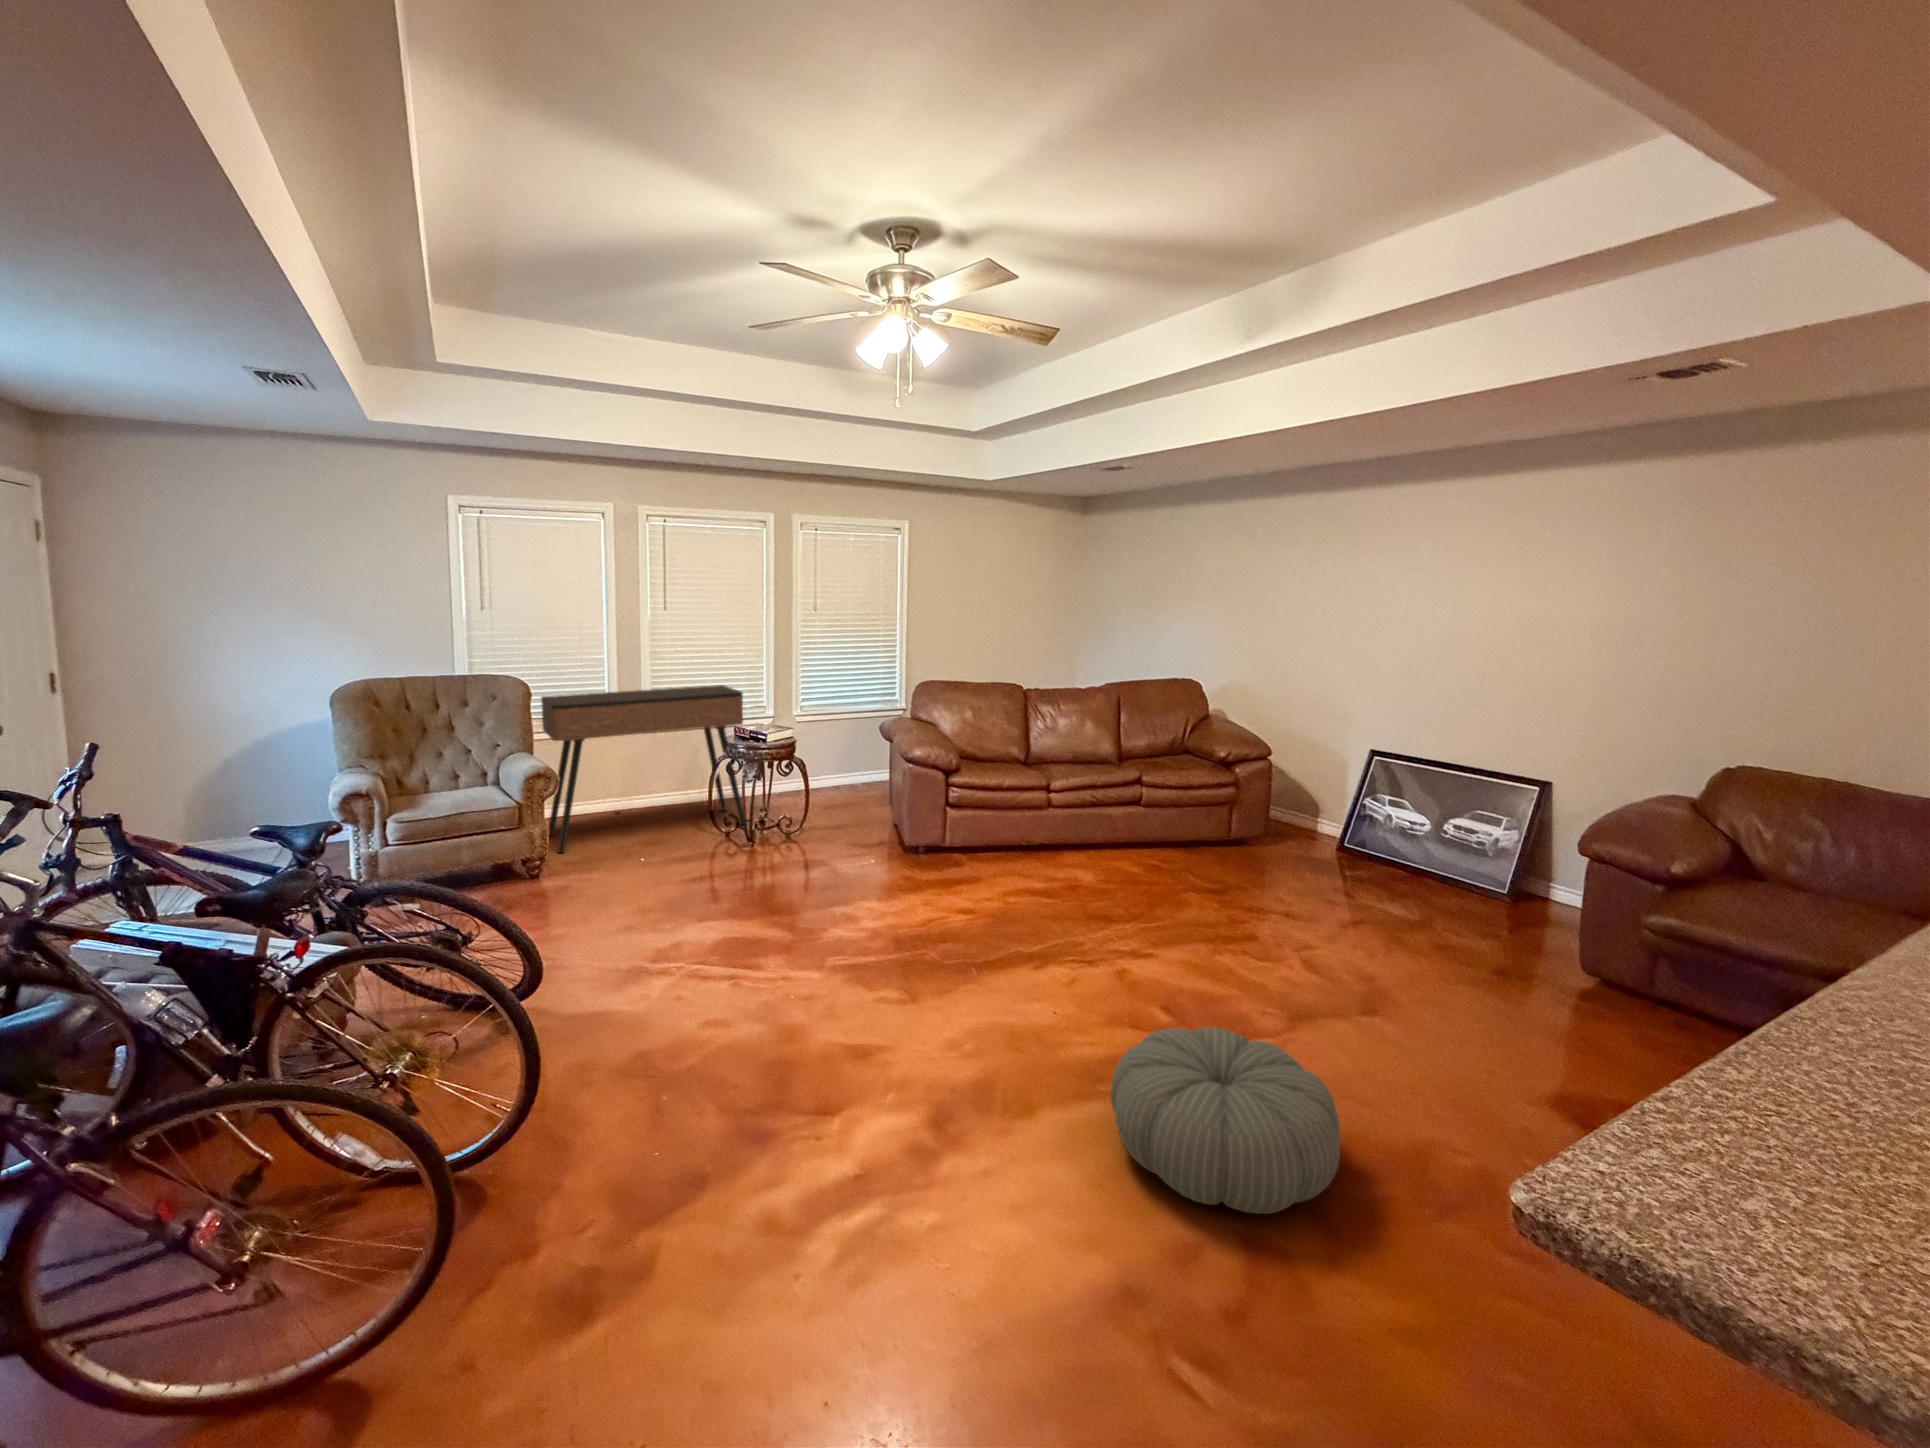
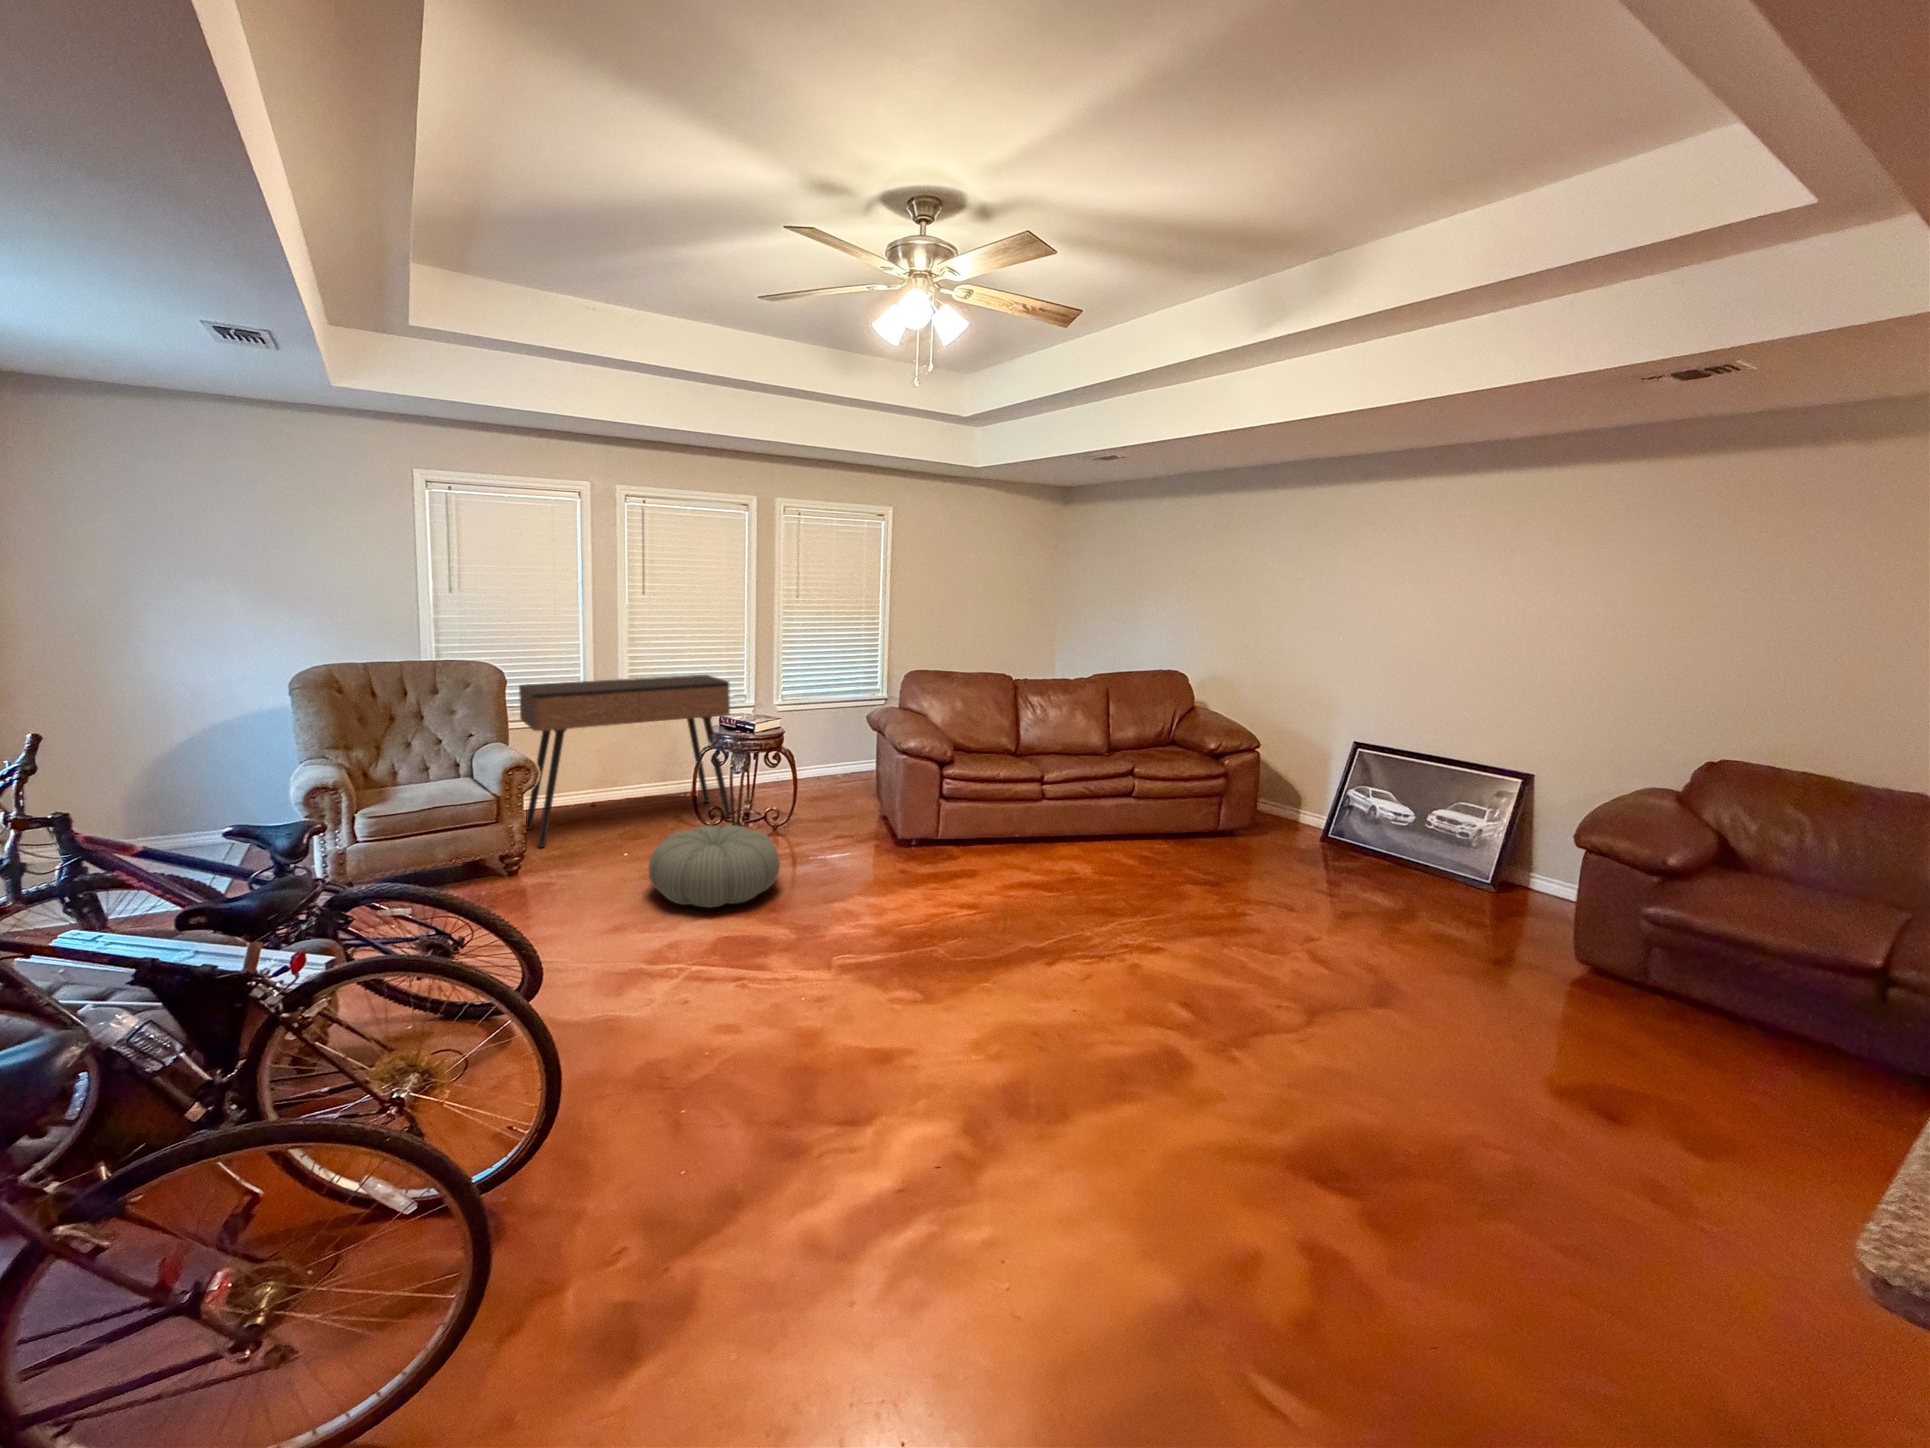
pouf: present [1110,1027,1340,1214] -> present [649,825,780,908]

